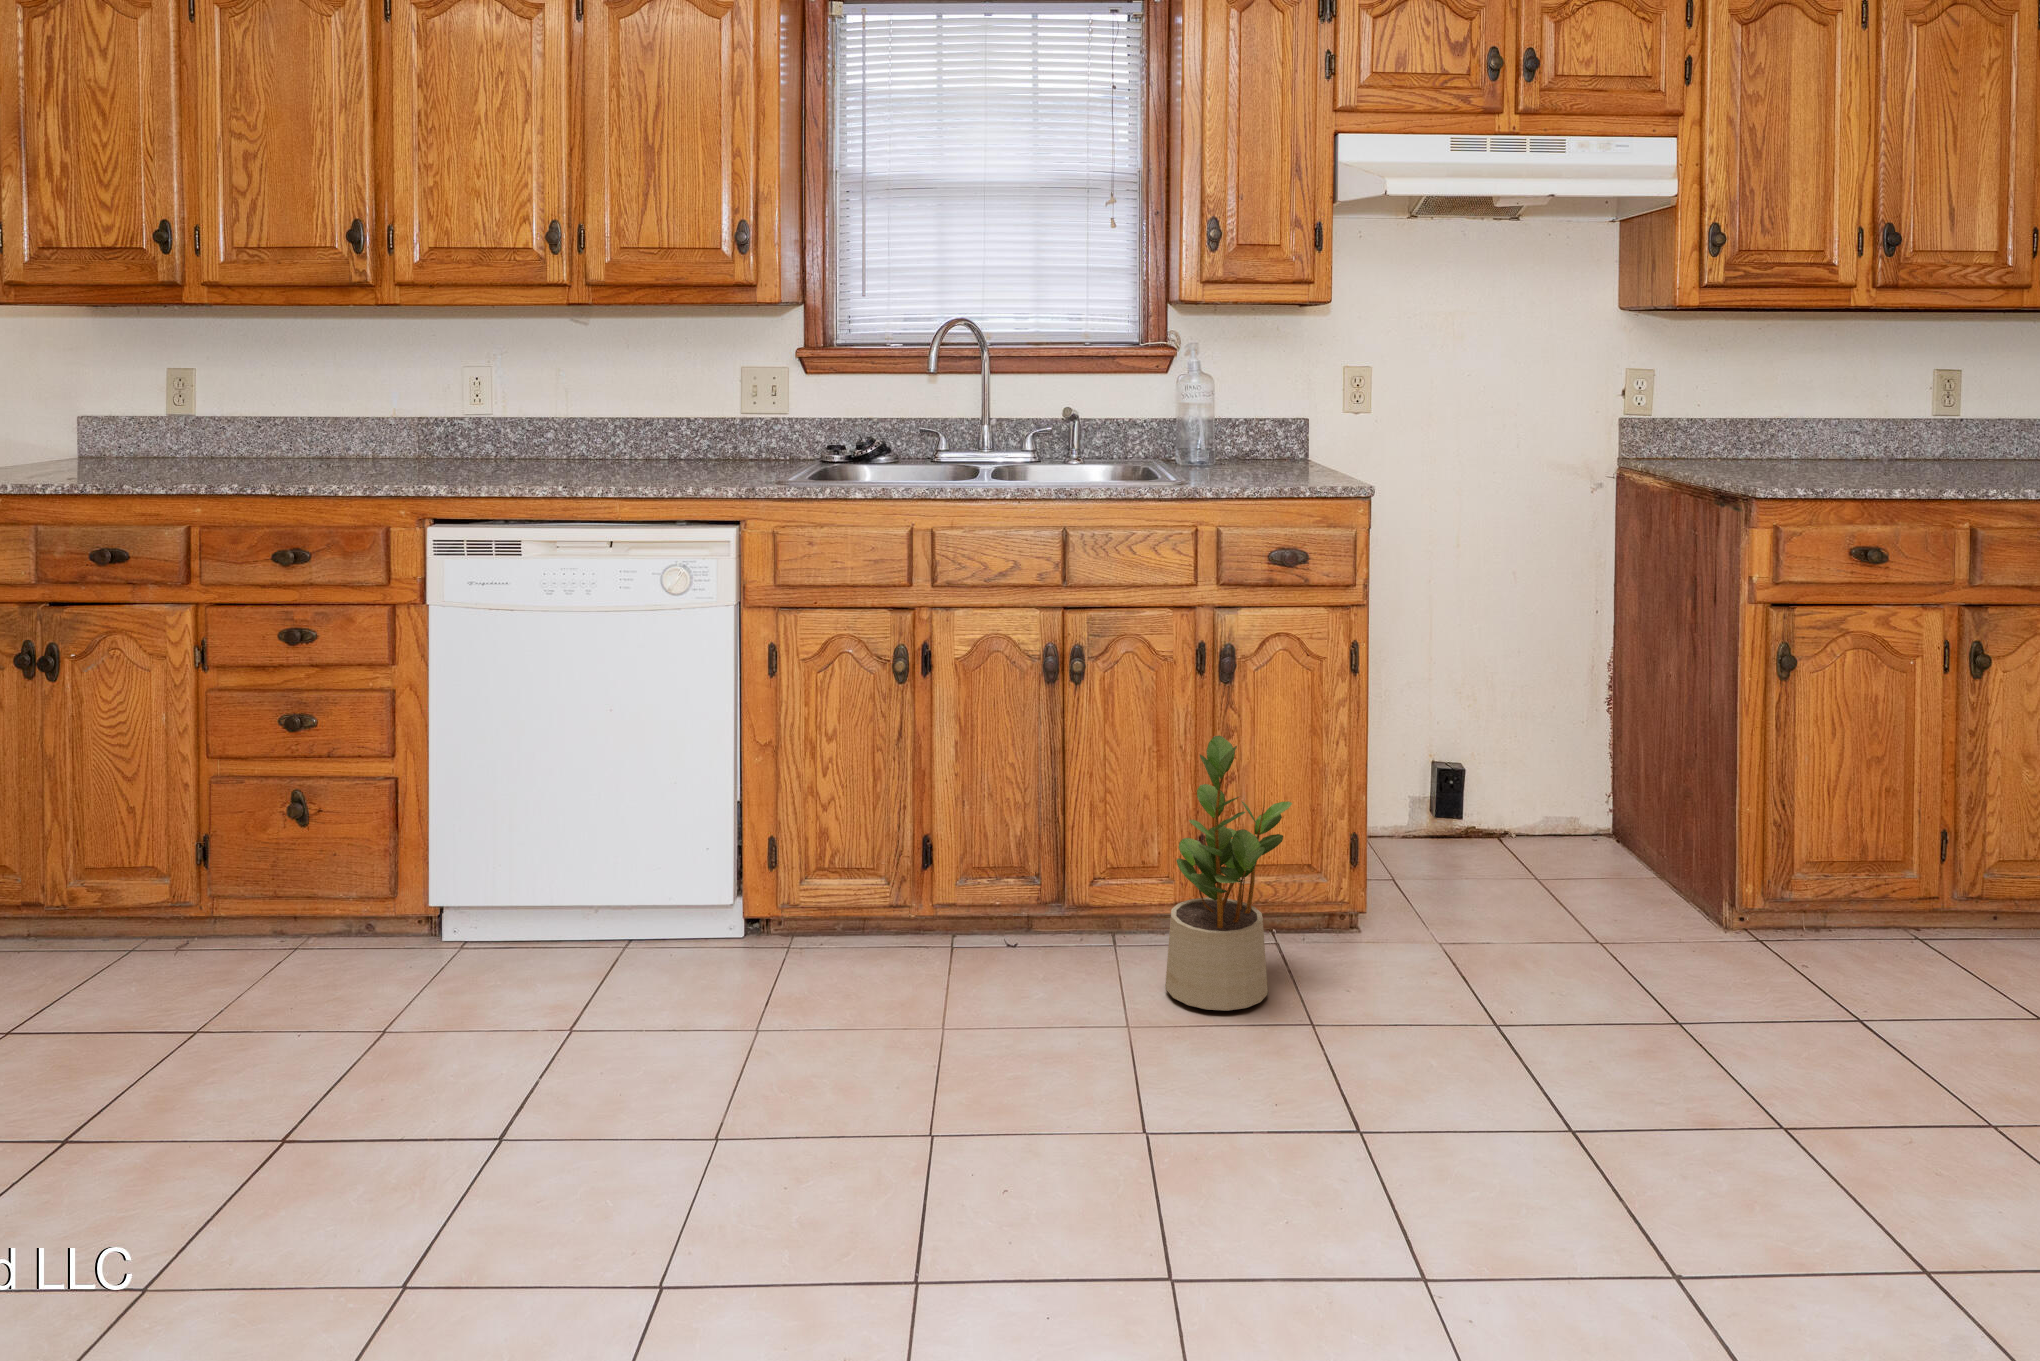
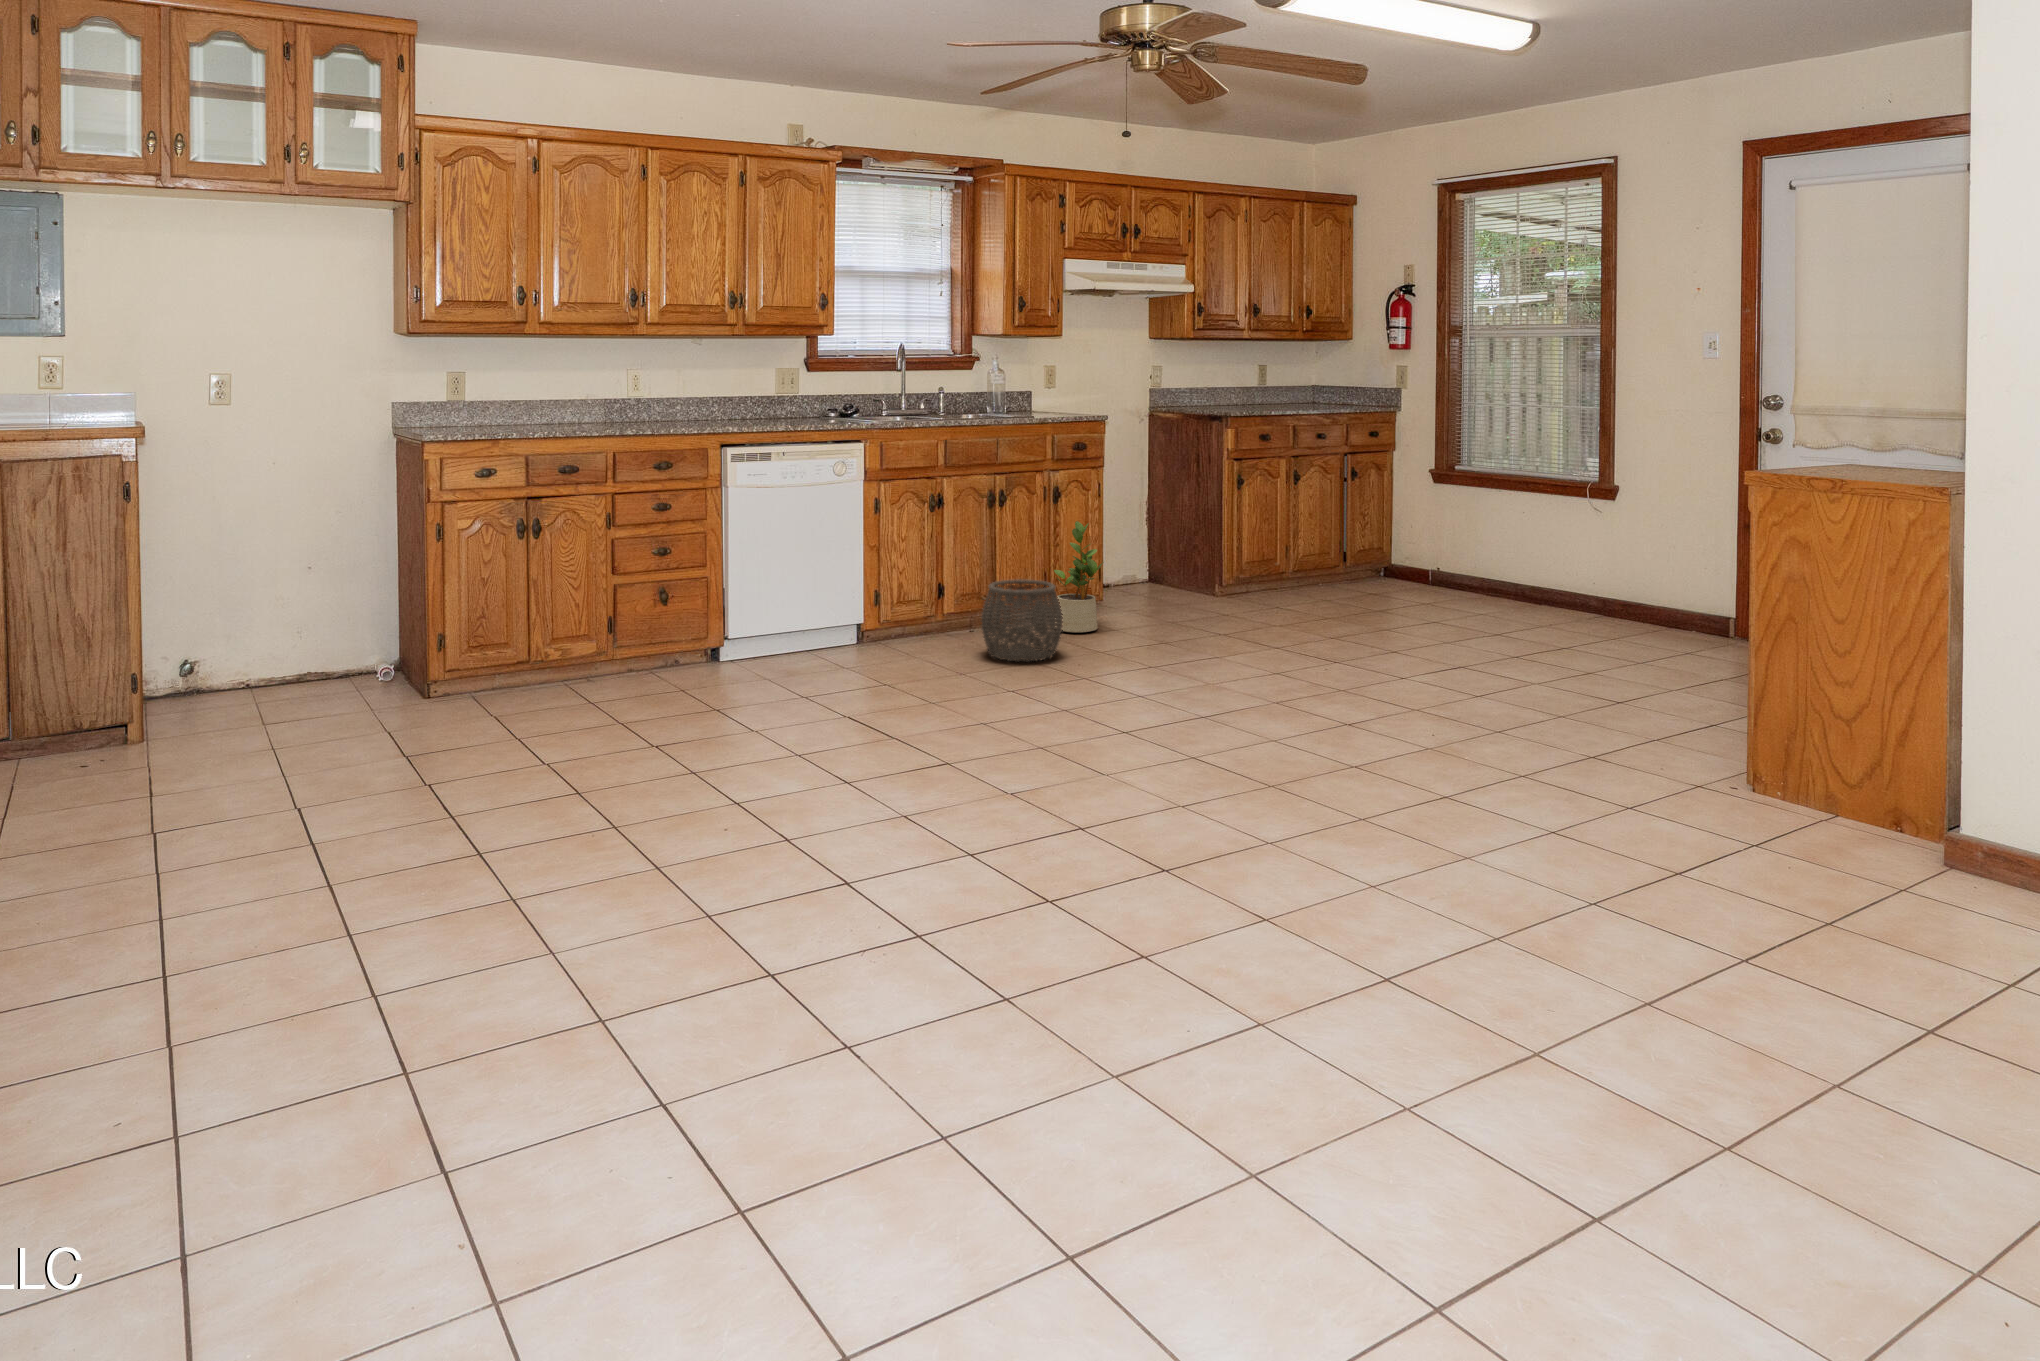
woven basket: none [846,870,1049,1108] -> present [981,579,1063,662]

